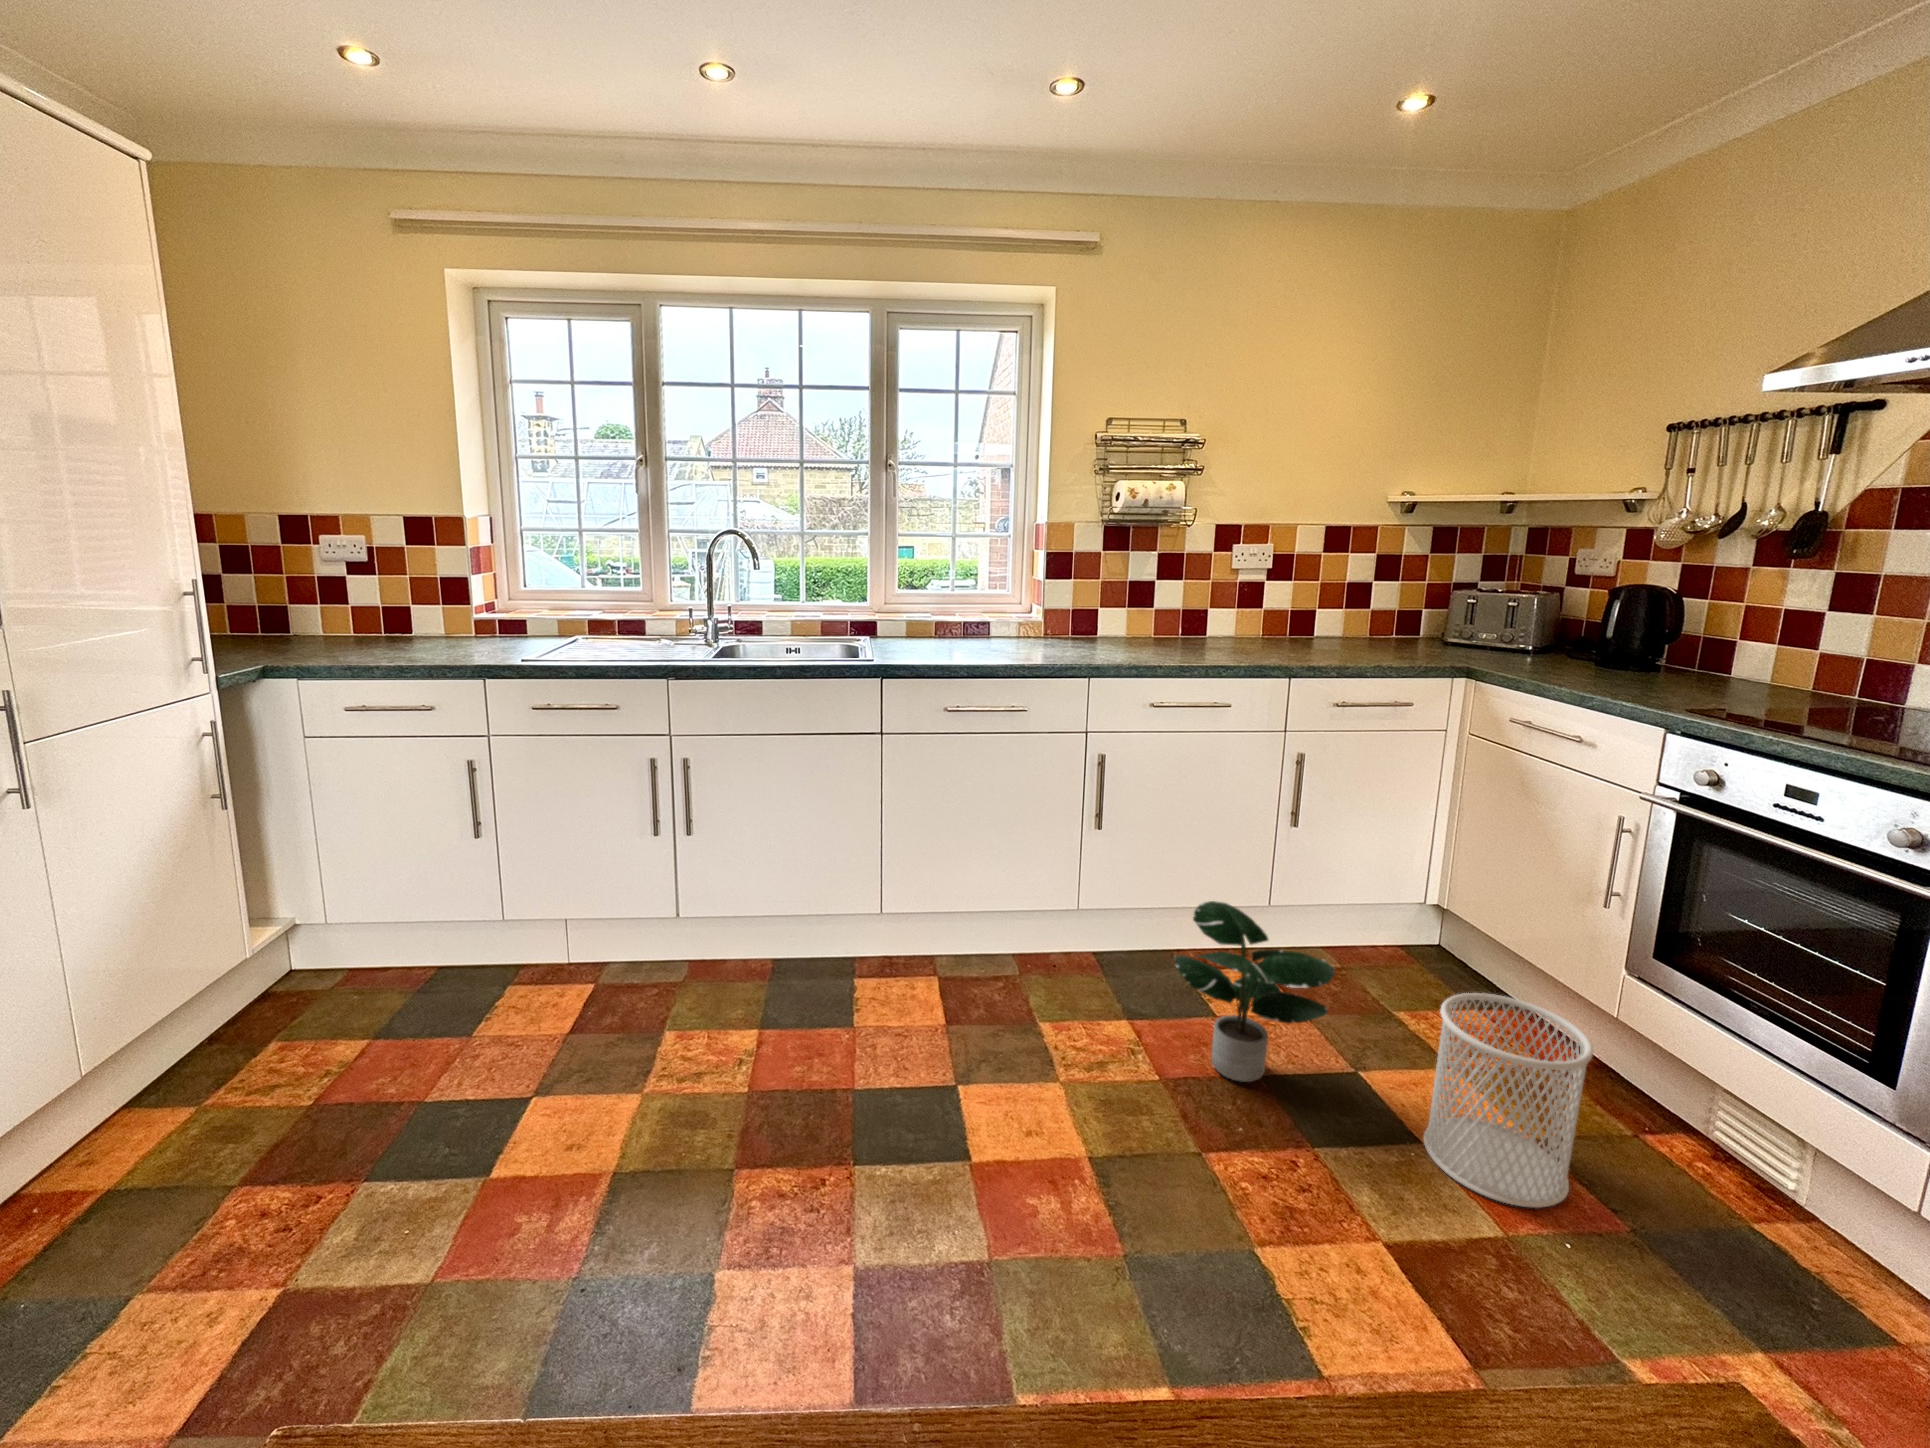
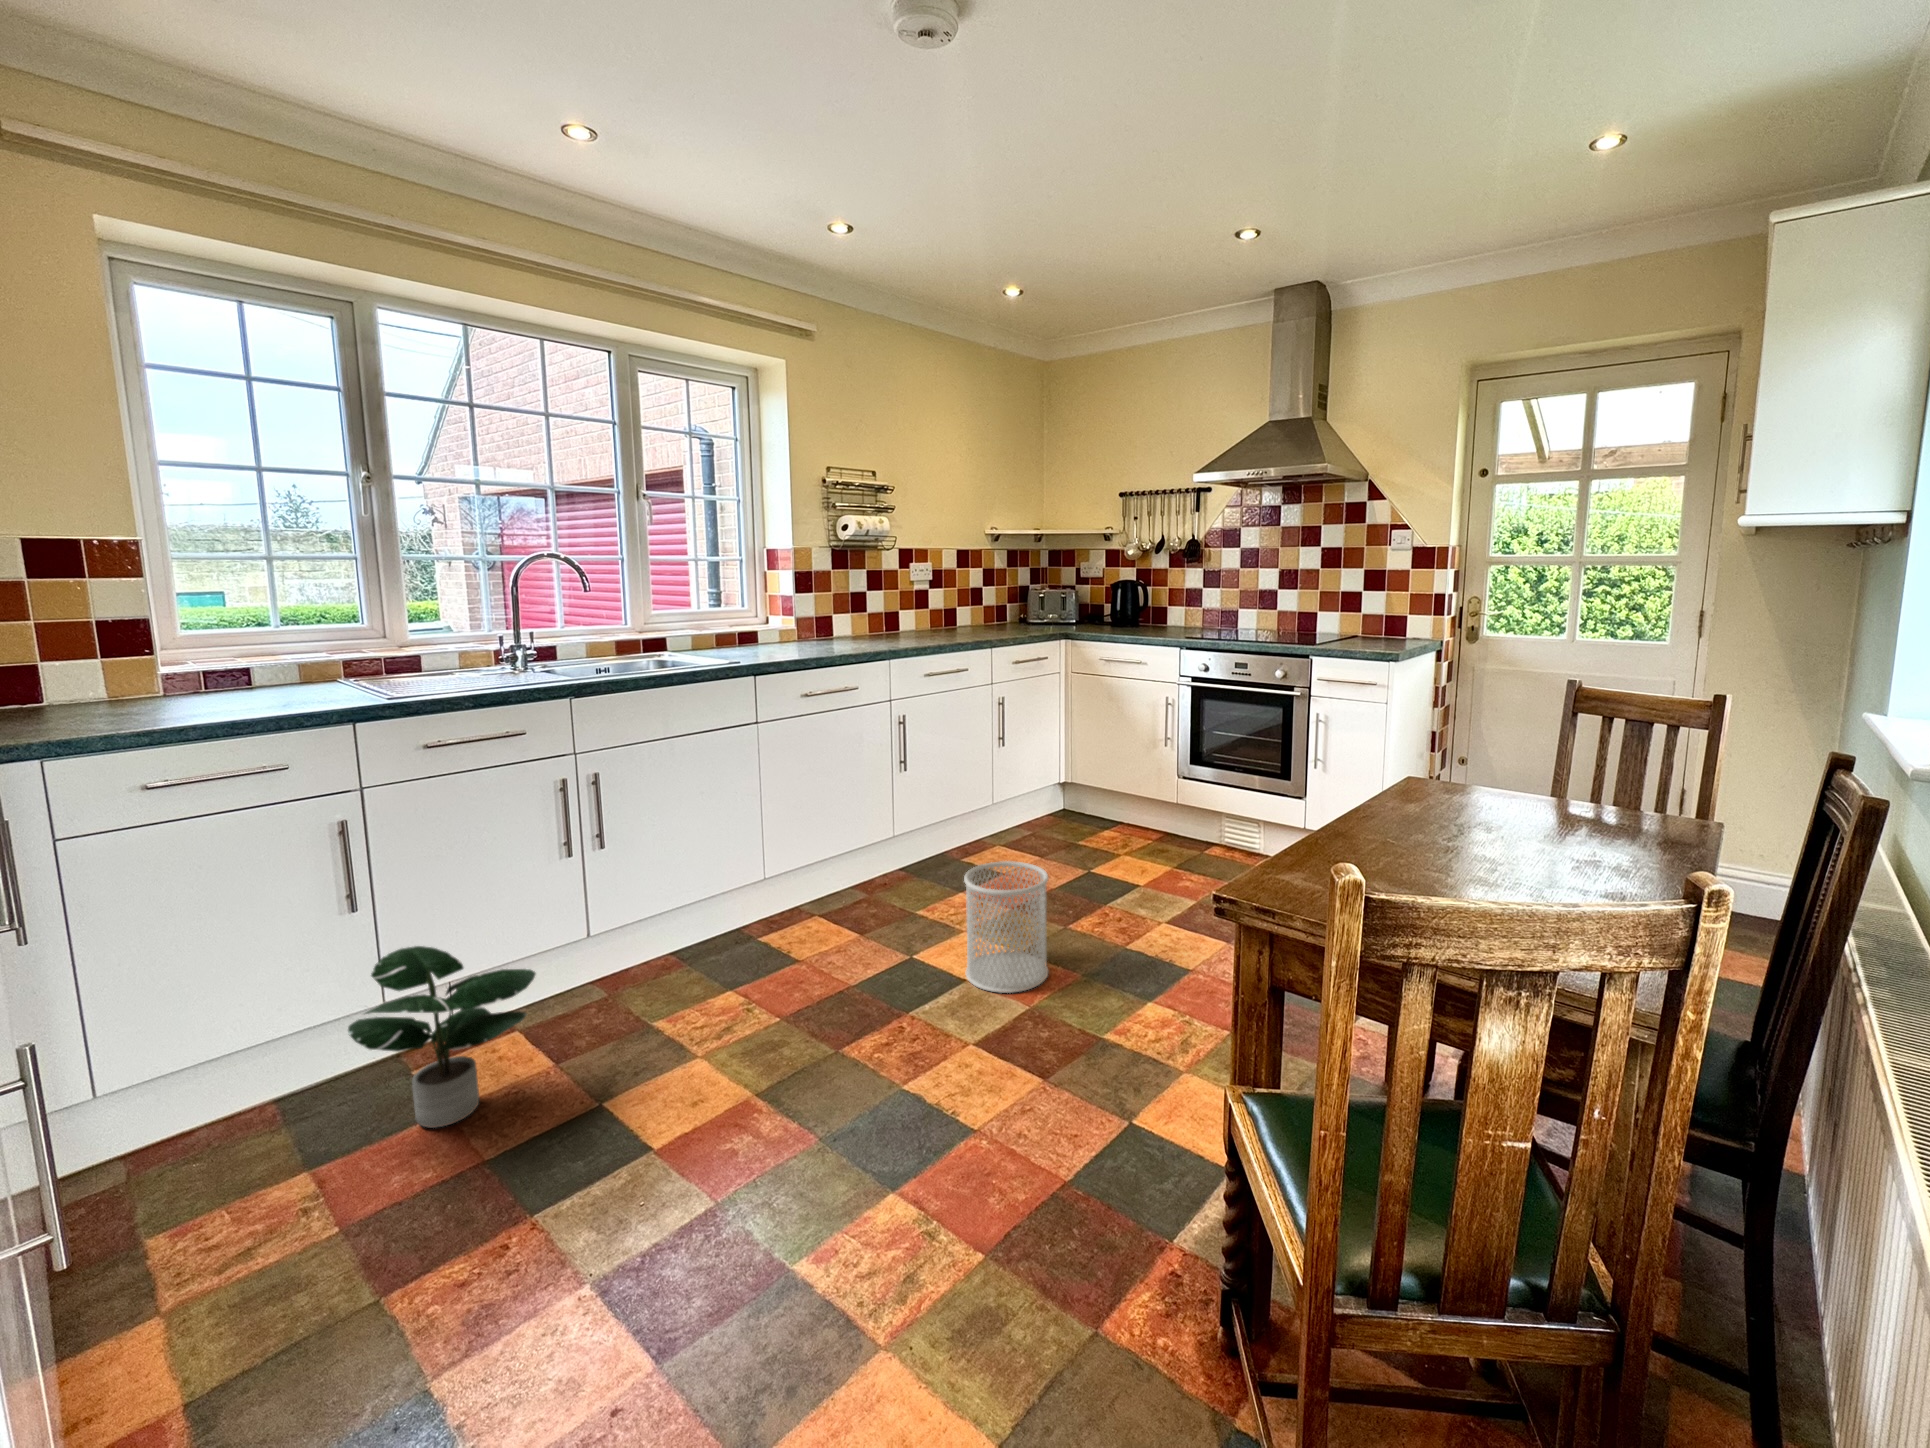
potted plant: present [1174,901,1335,1082] -> present [348,946,536,1128]

